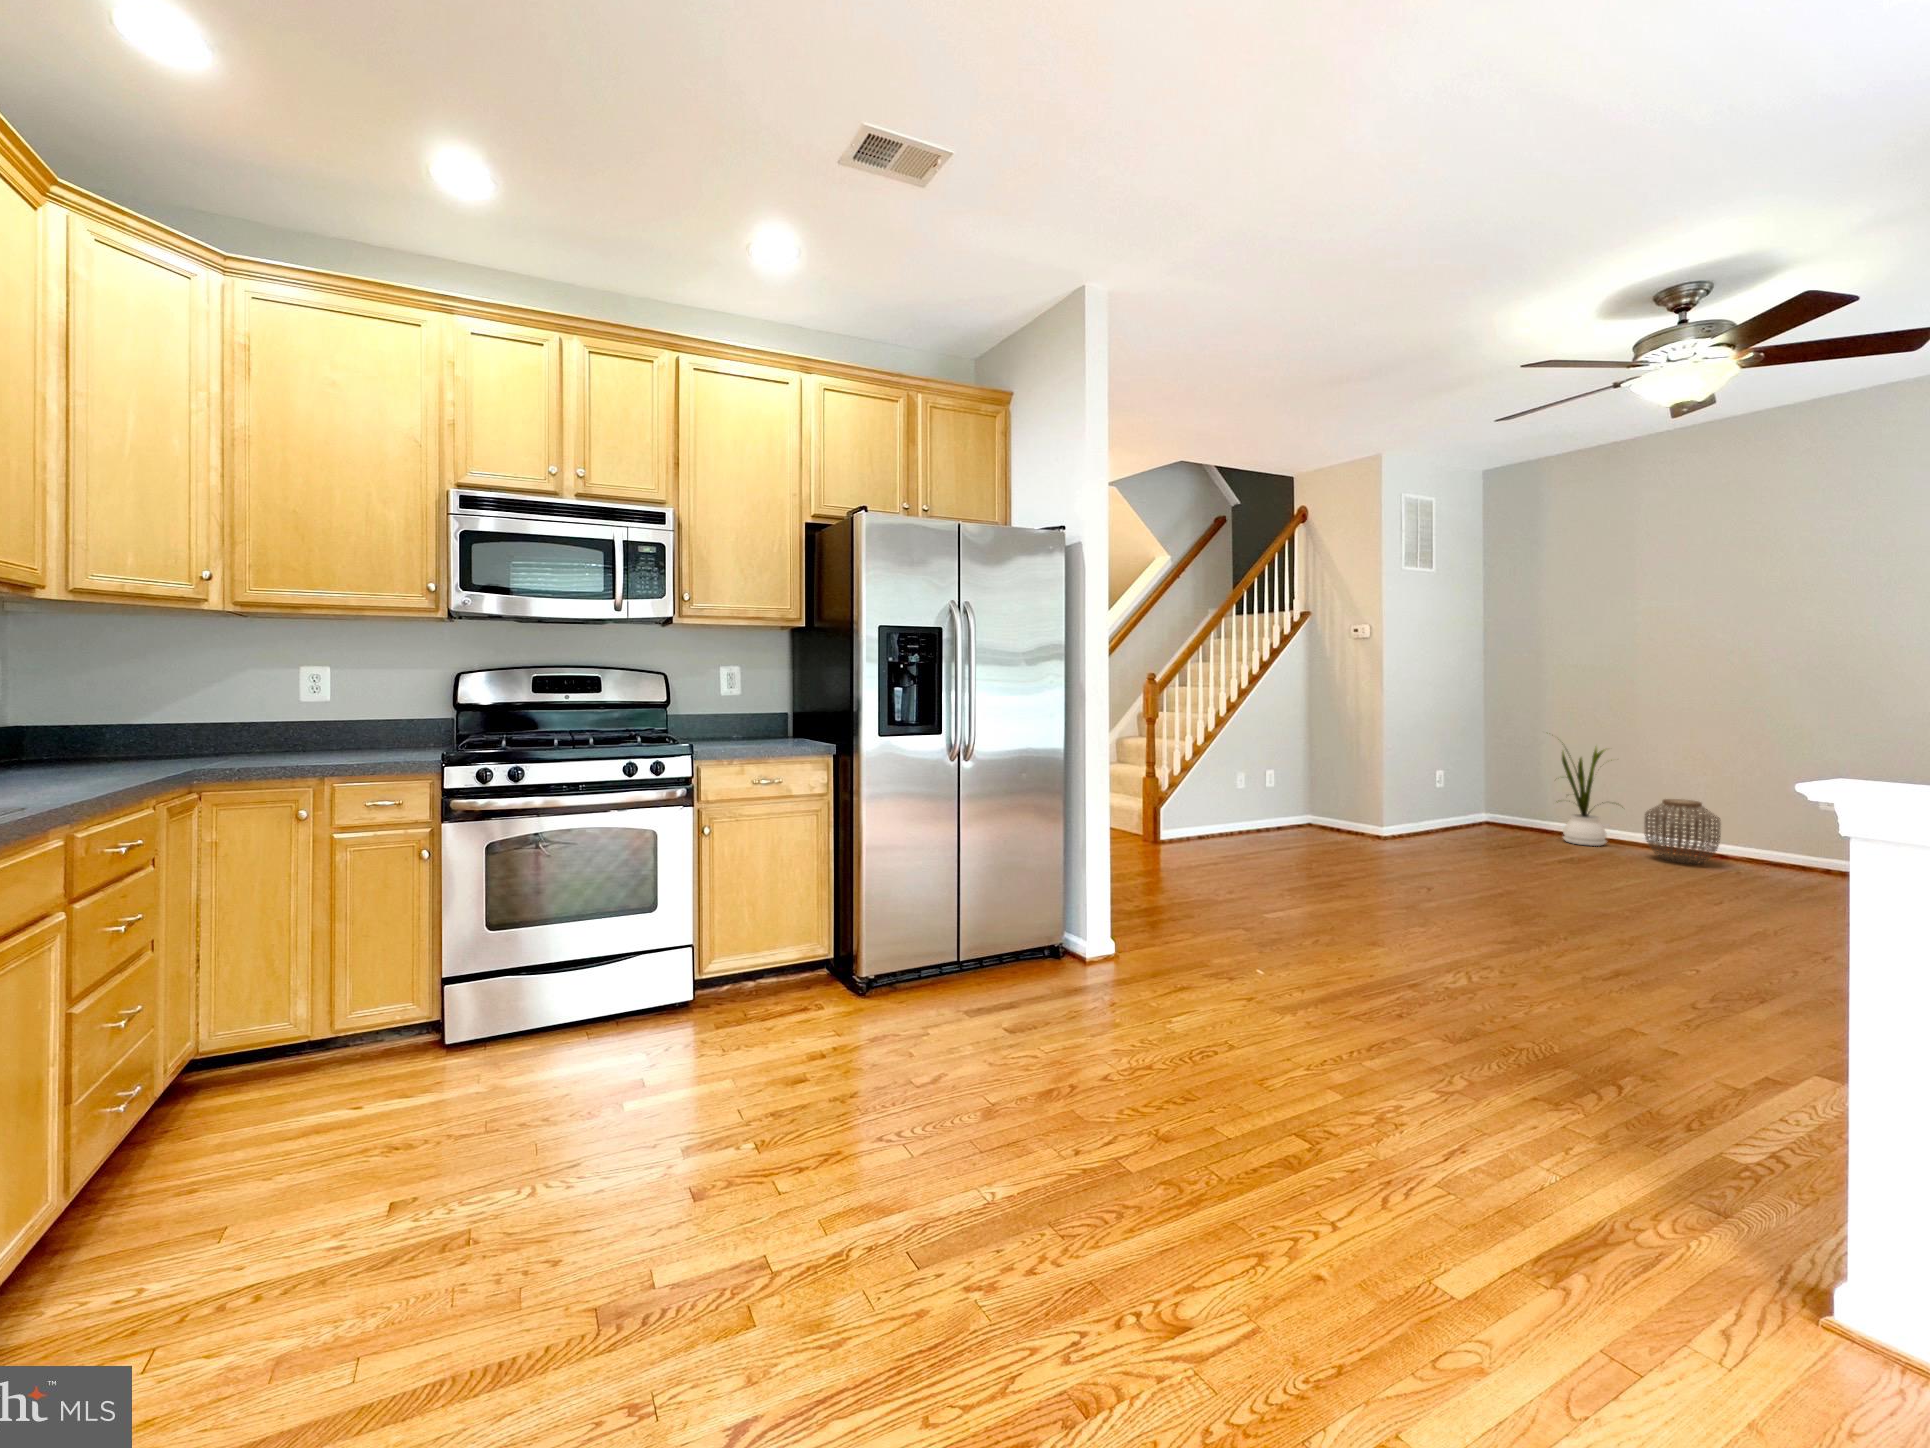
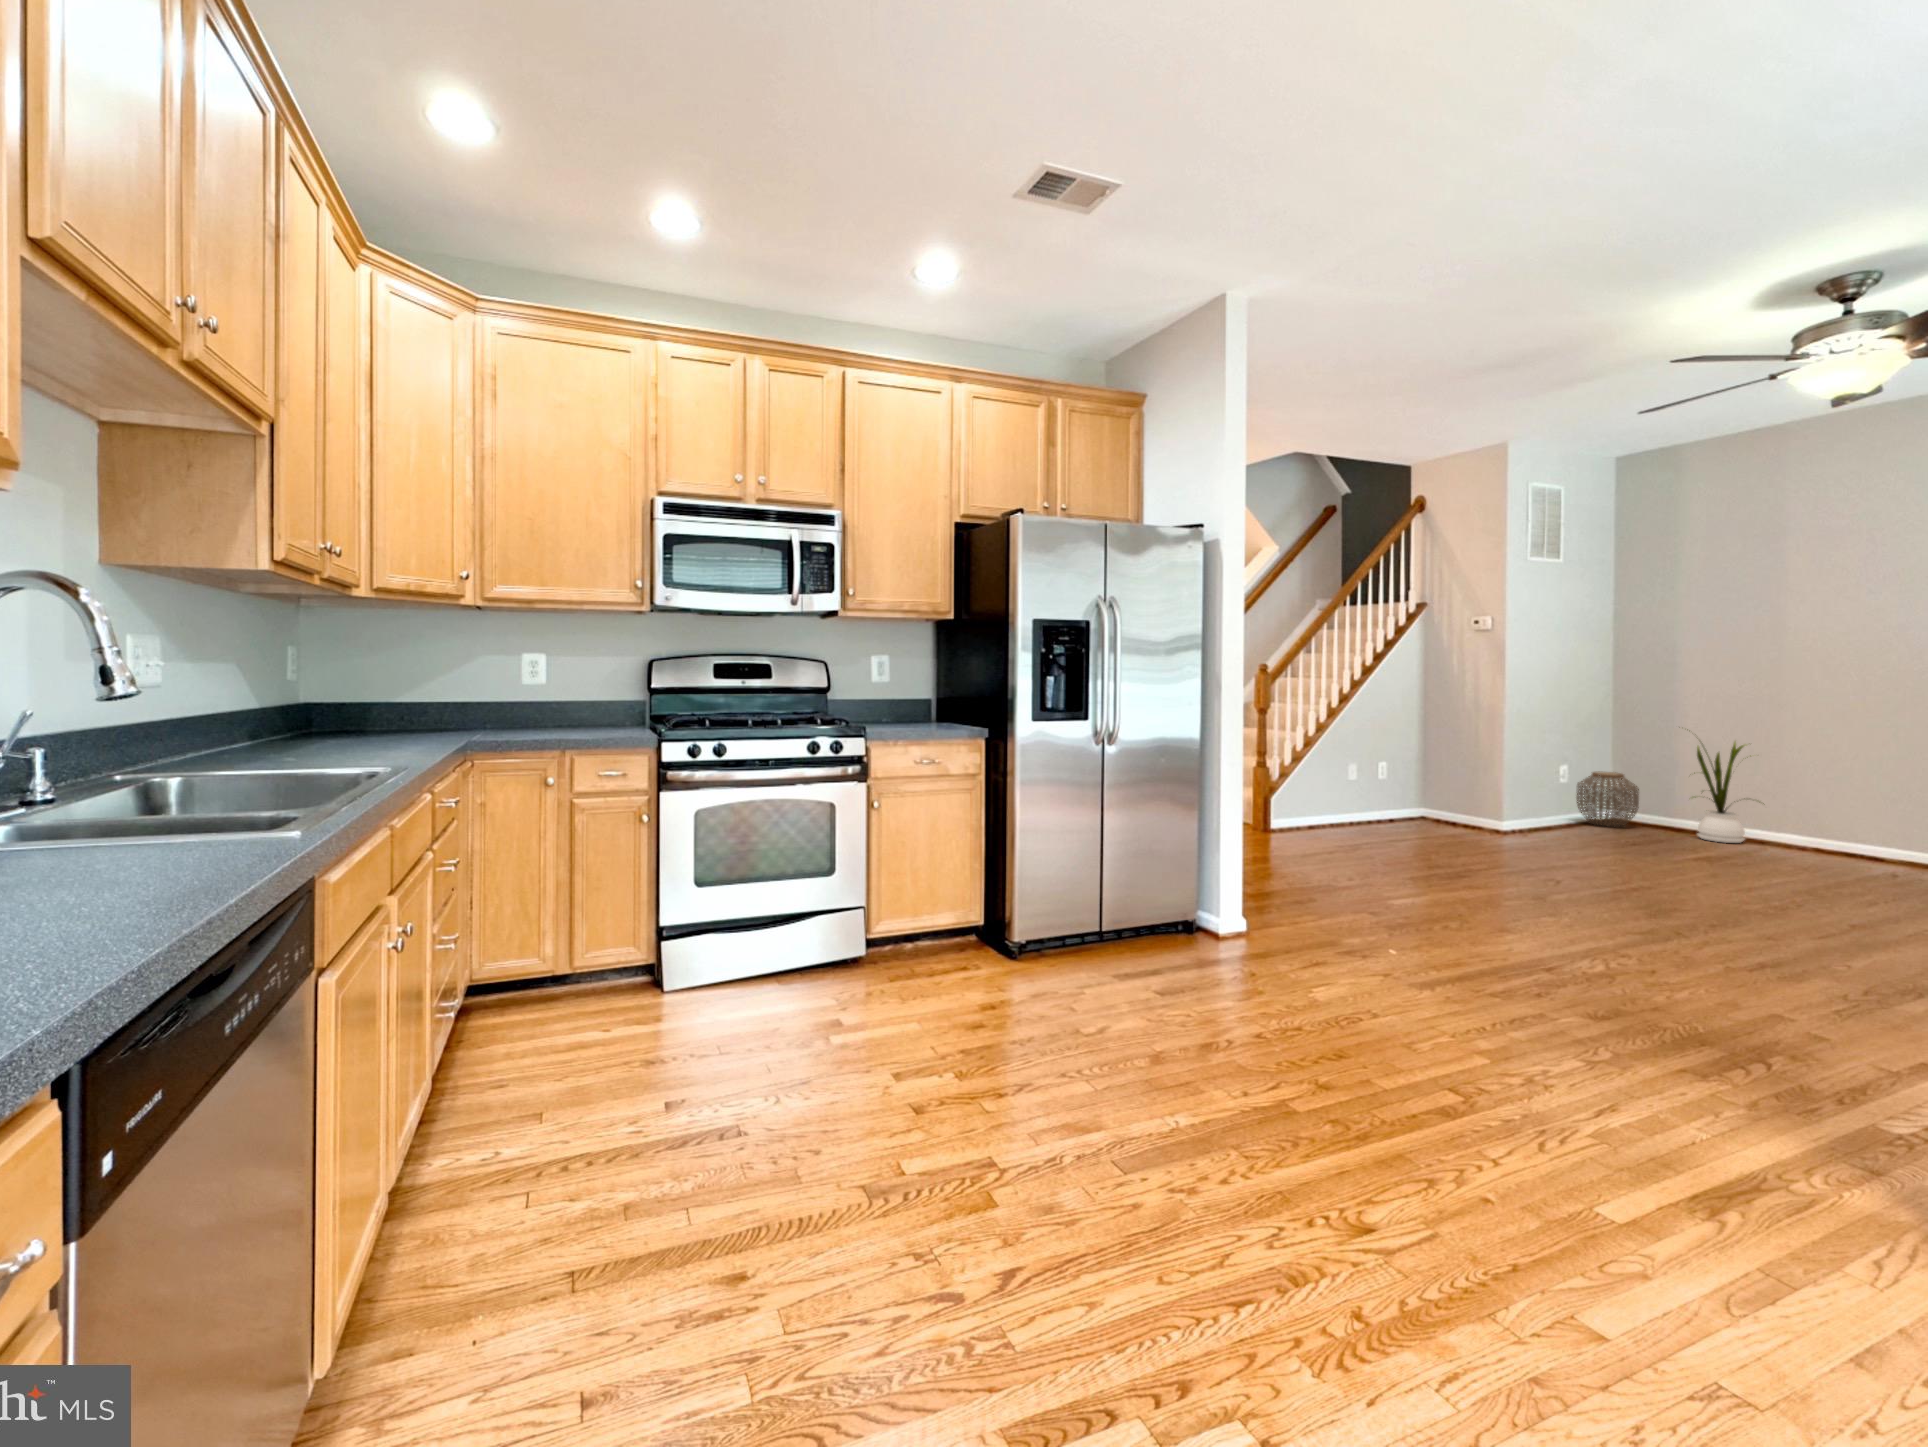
woven basket: present [1645,799,1720,864] -> present [1577,771,1639,827]

